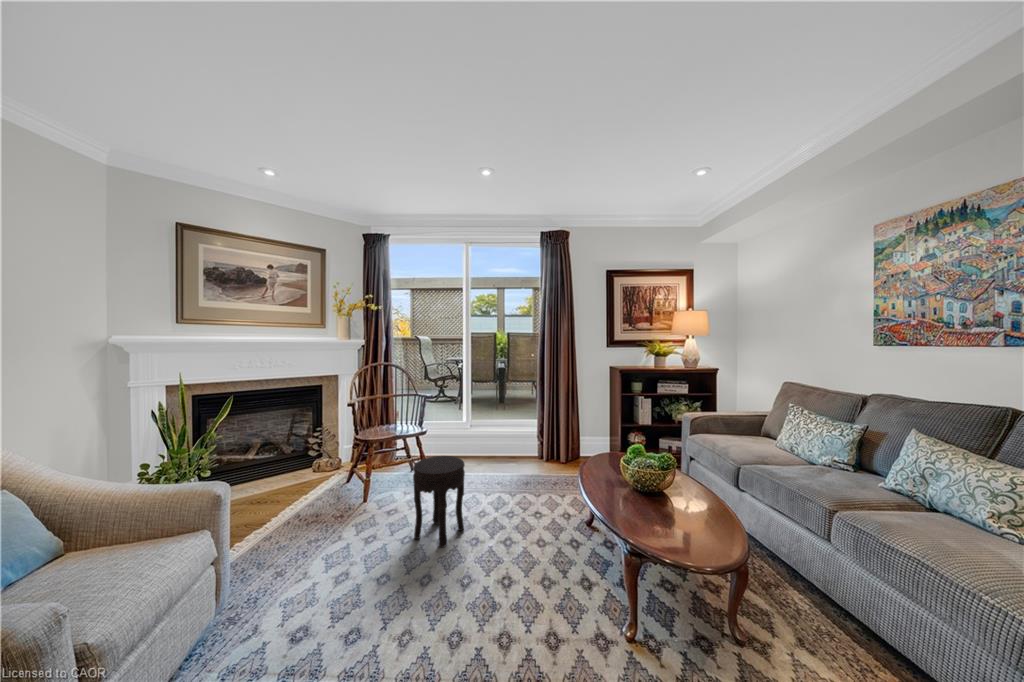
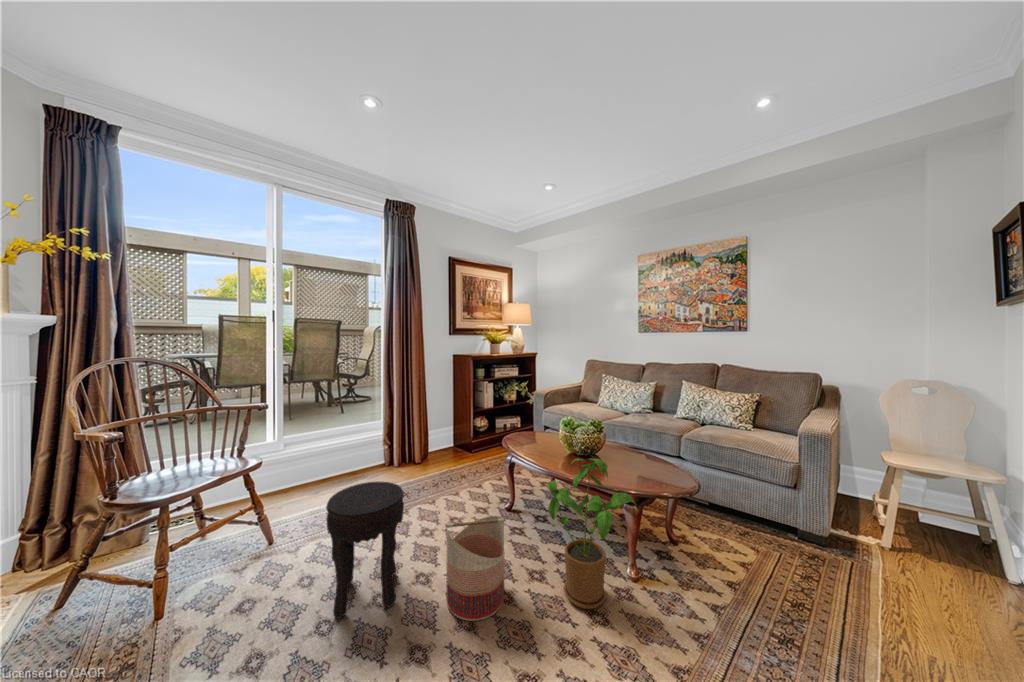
house plant: none [530,482,606,634] -> present [547,459,637,609]
basket: none [464,501,512,587] -> present [445,516,505,621]

